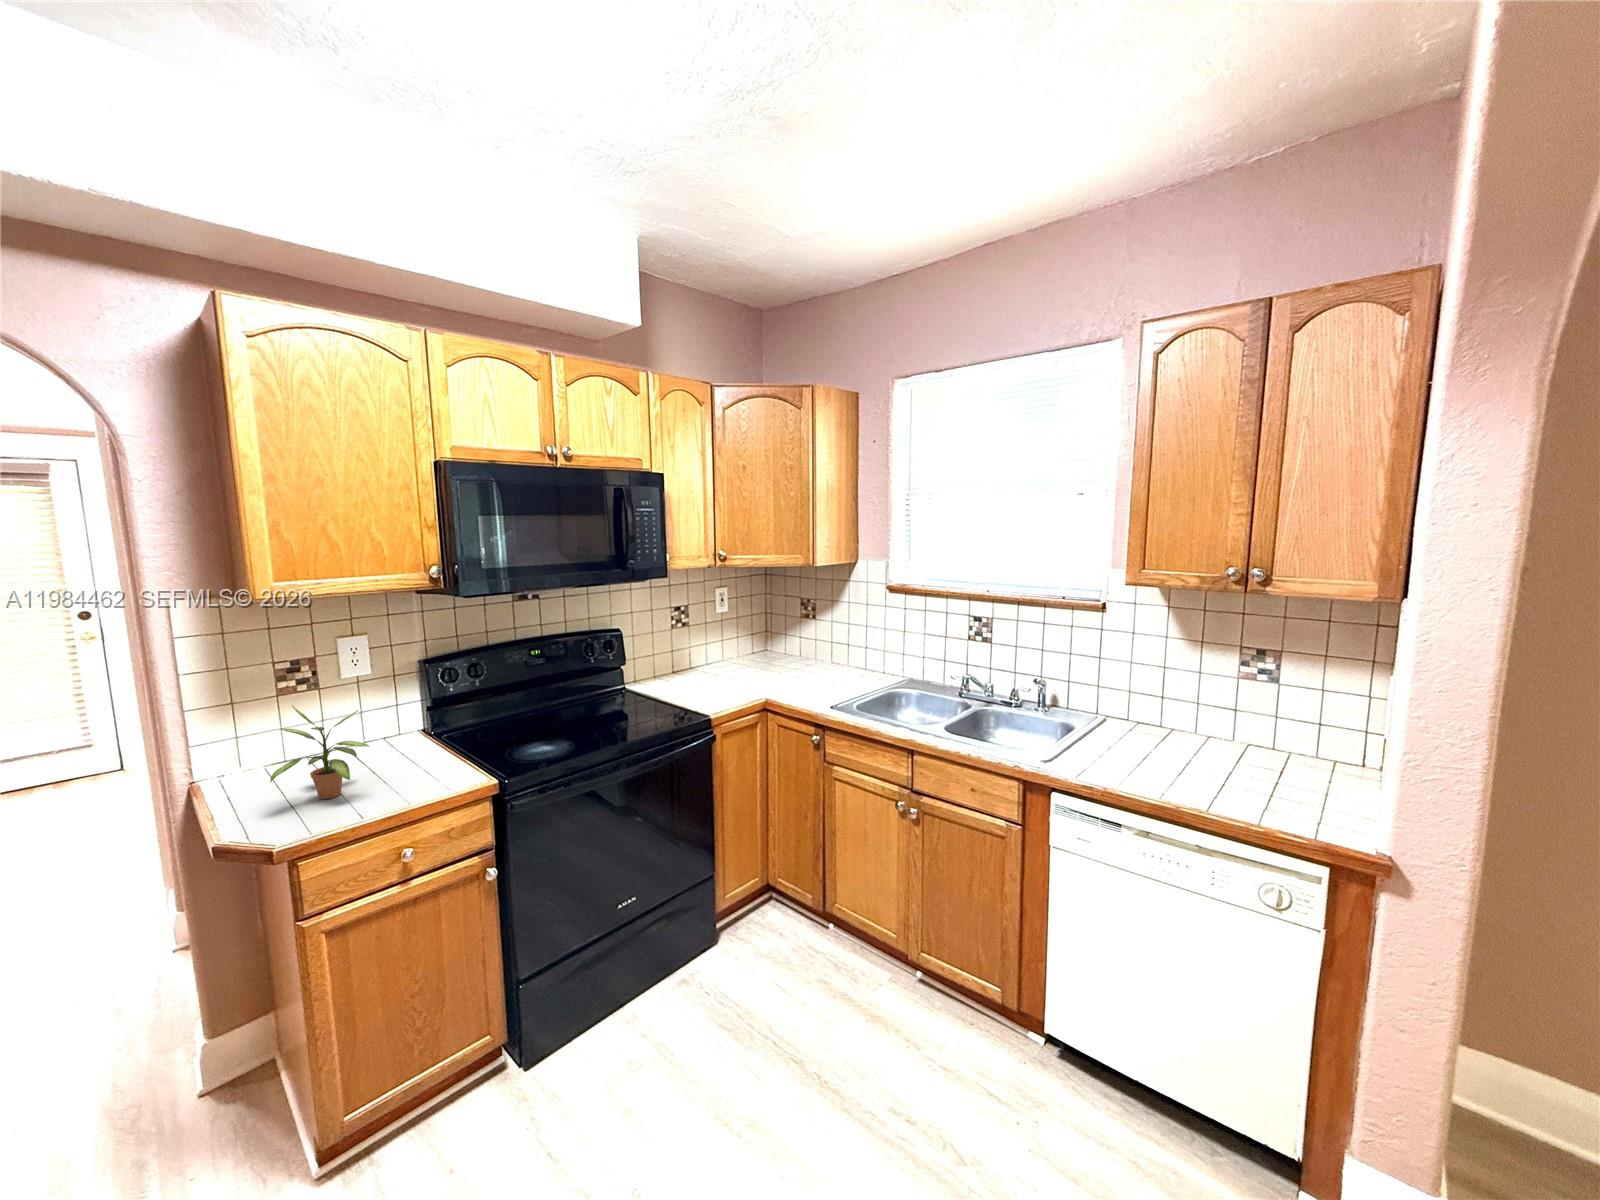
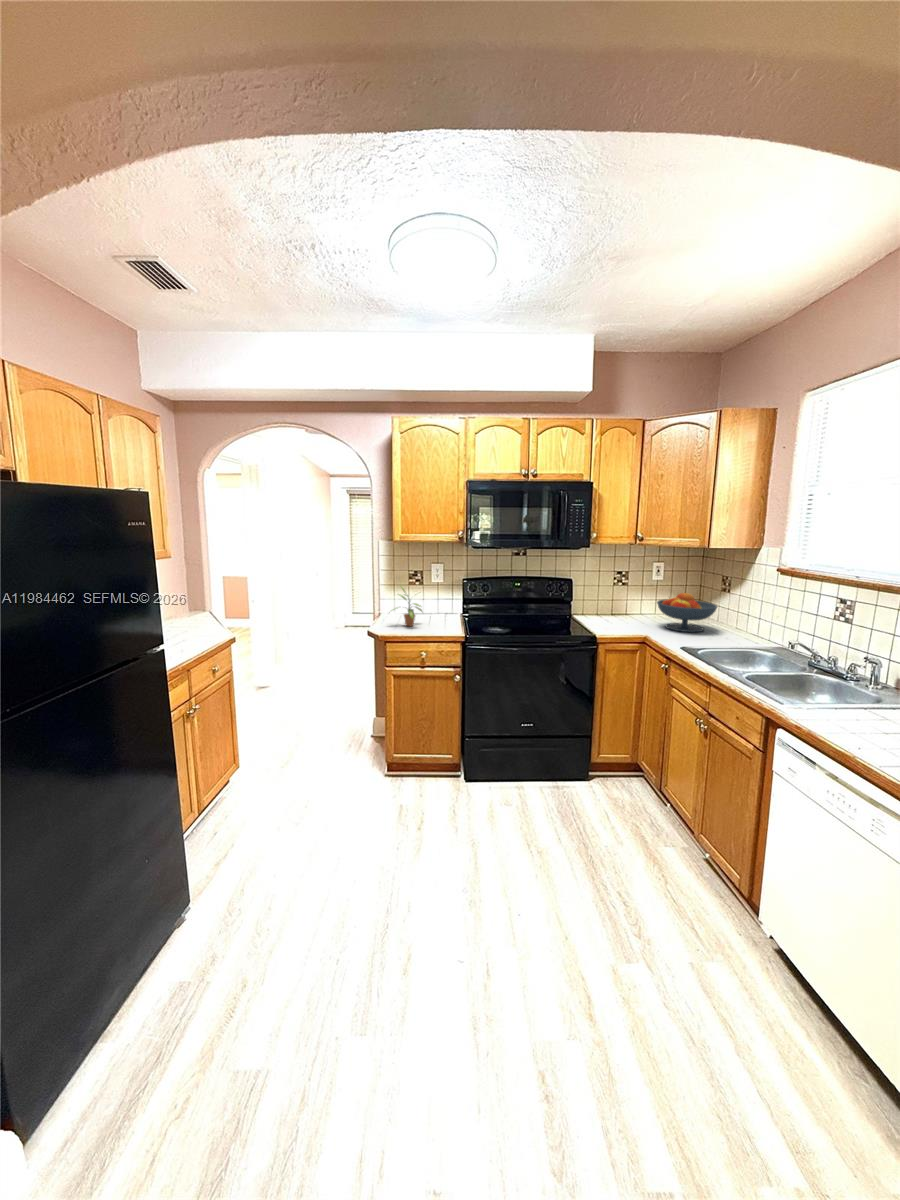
fruit bowl: none [747,626,822,682] -> present [657,593,717,632]

